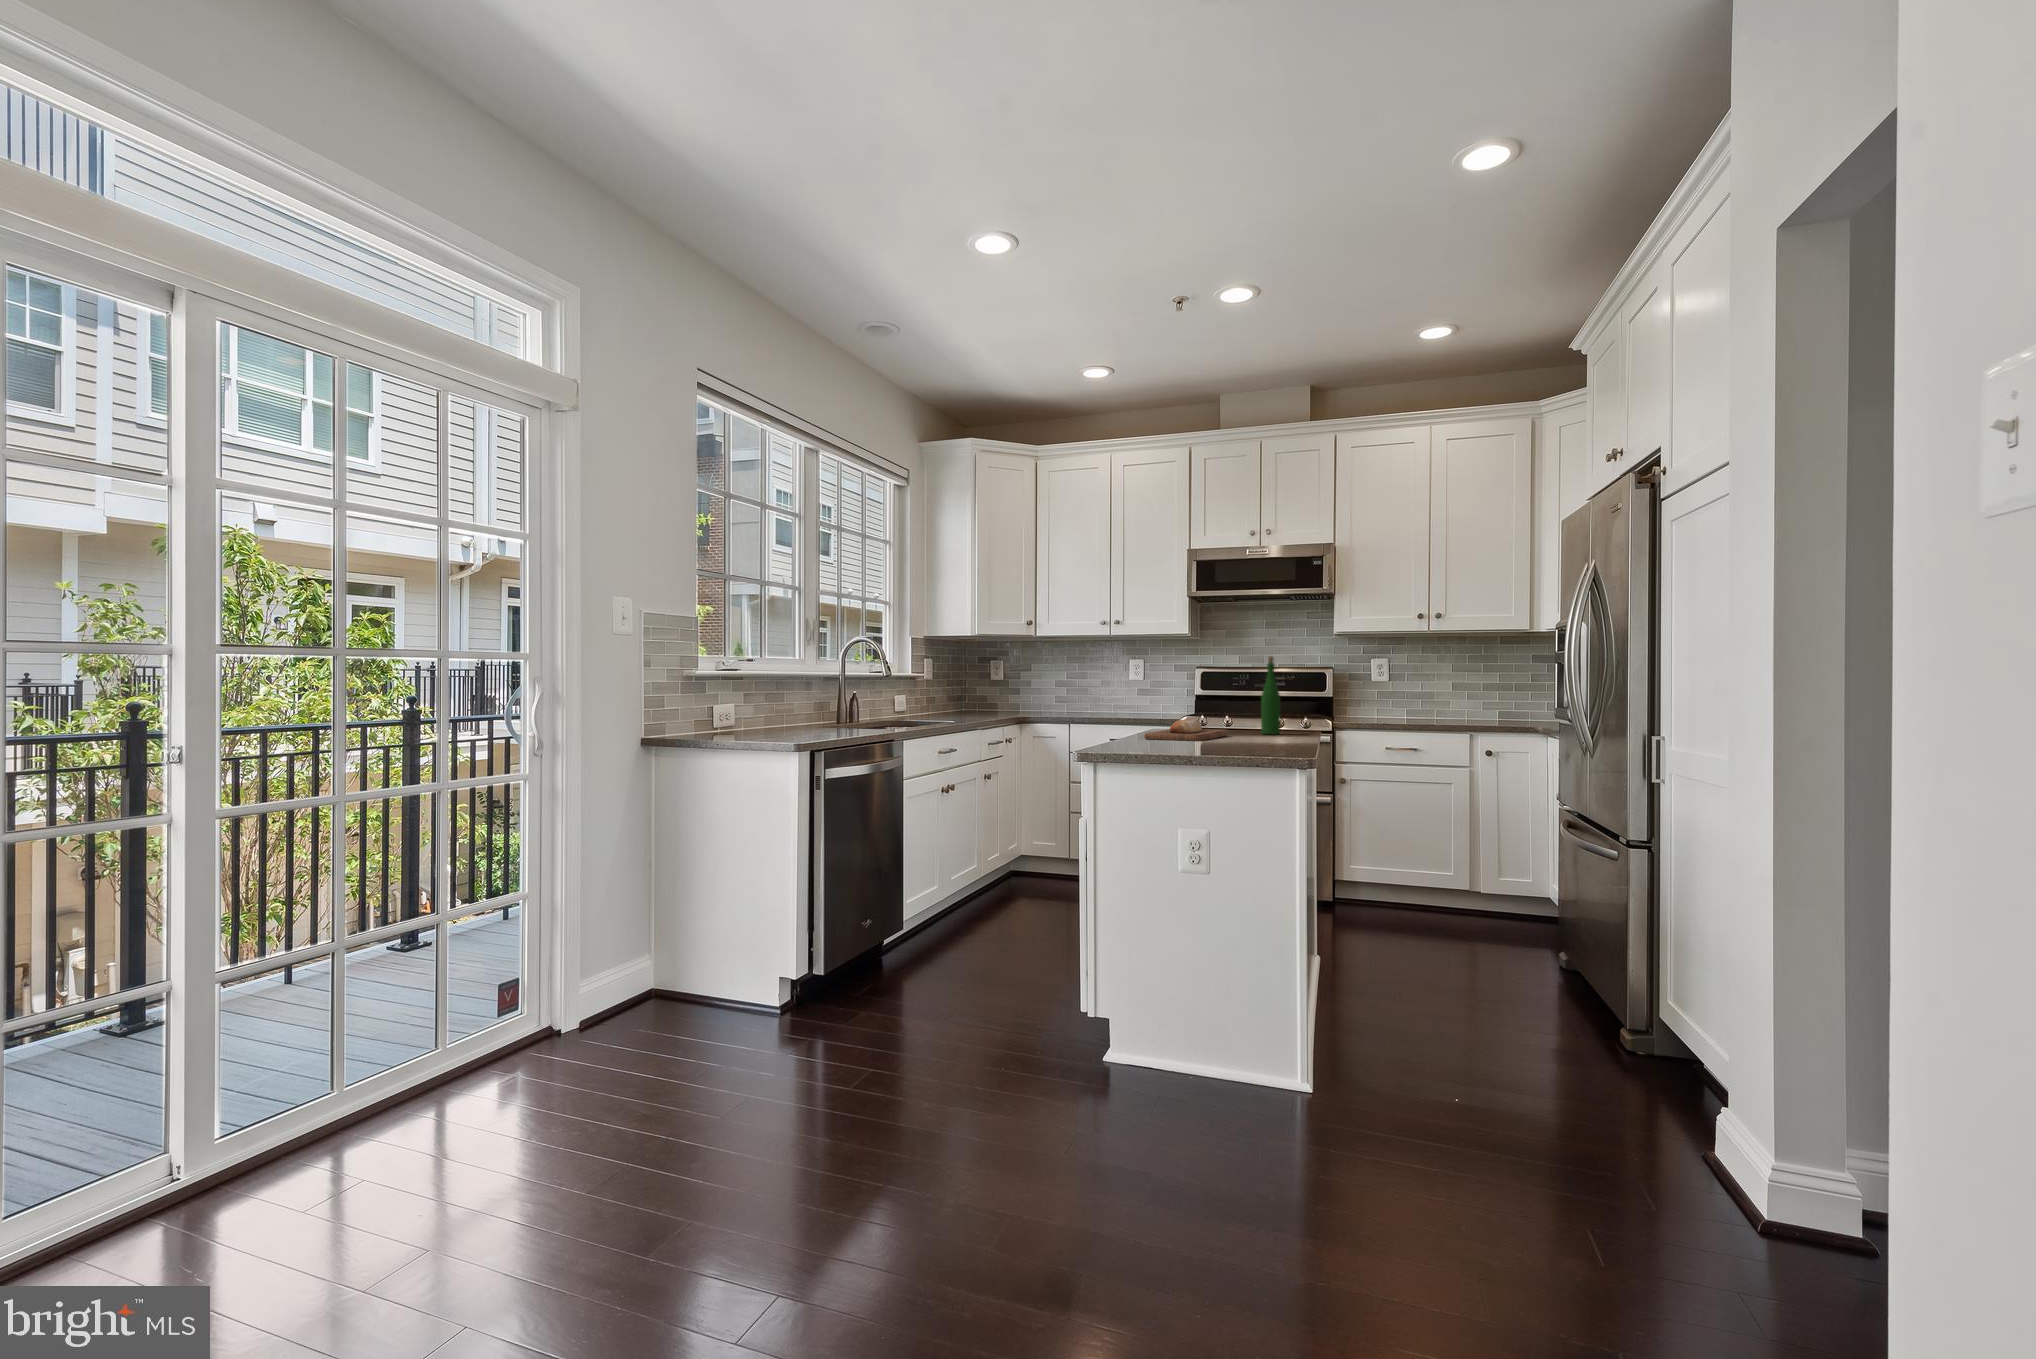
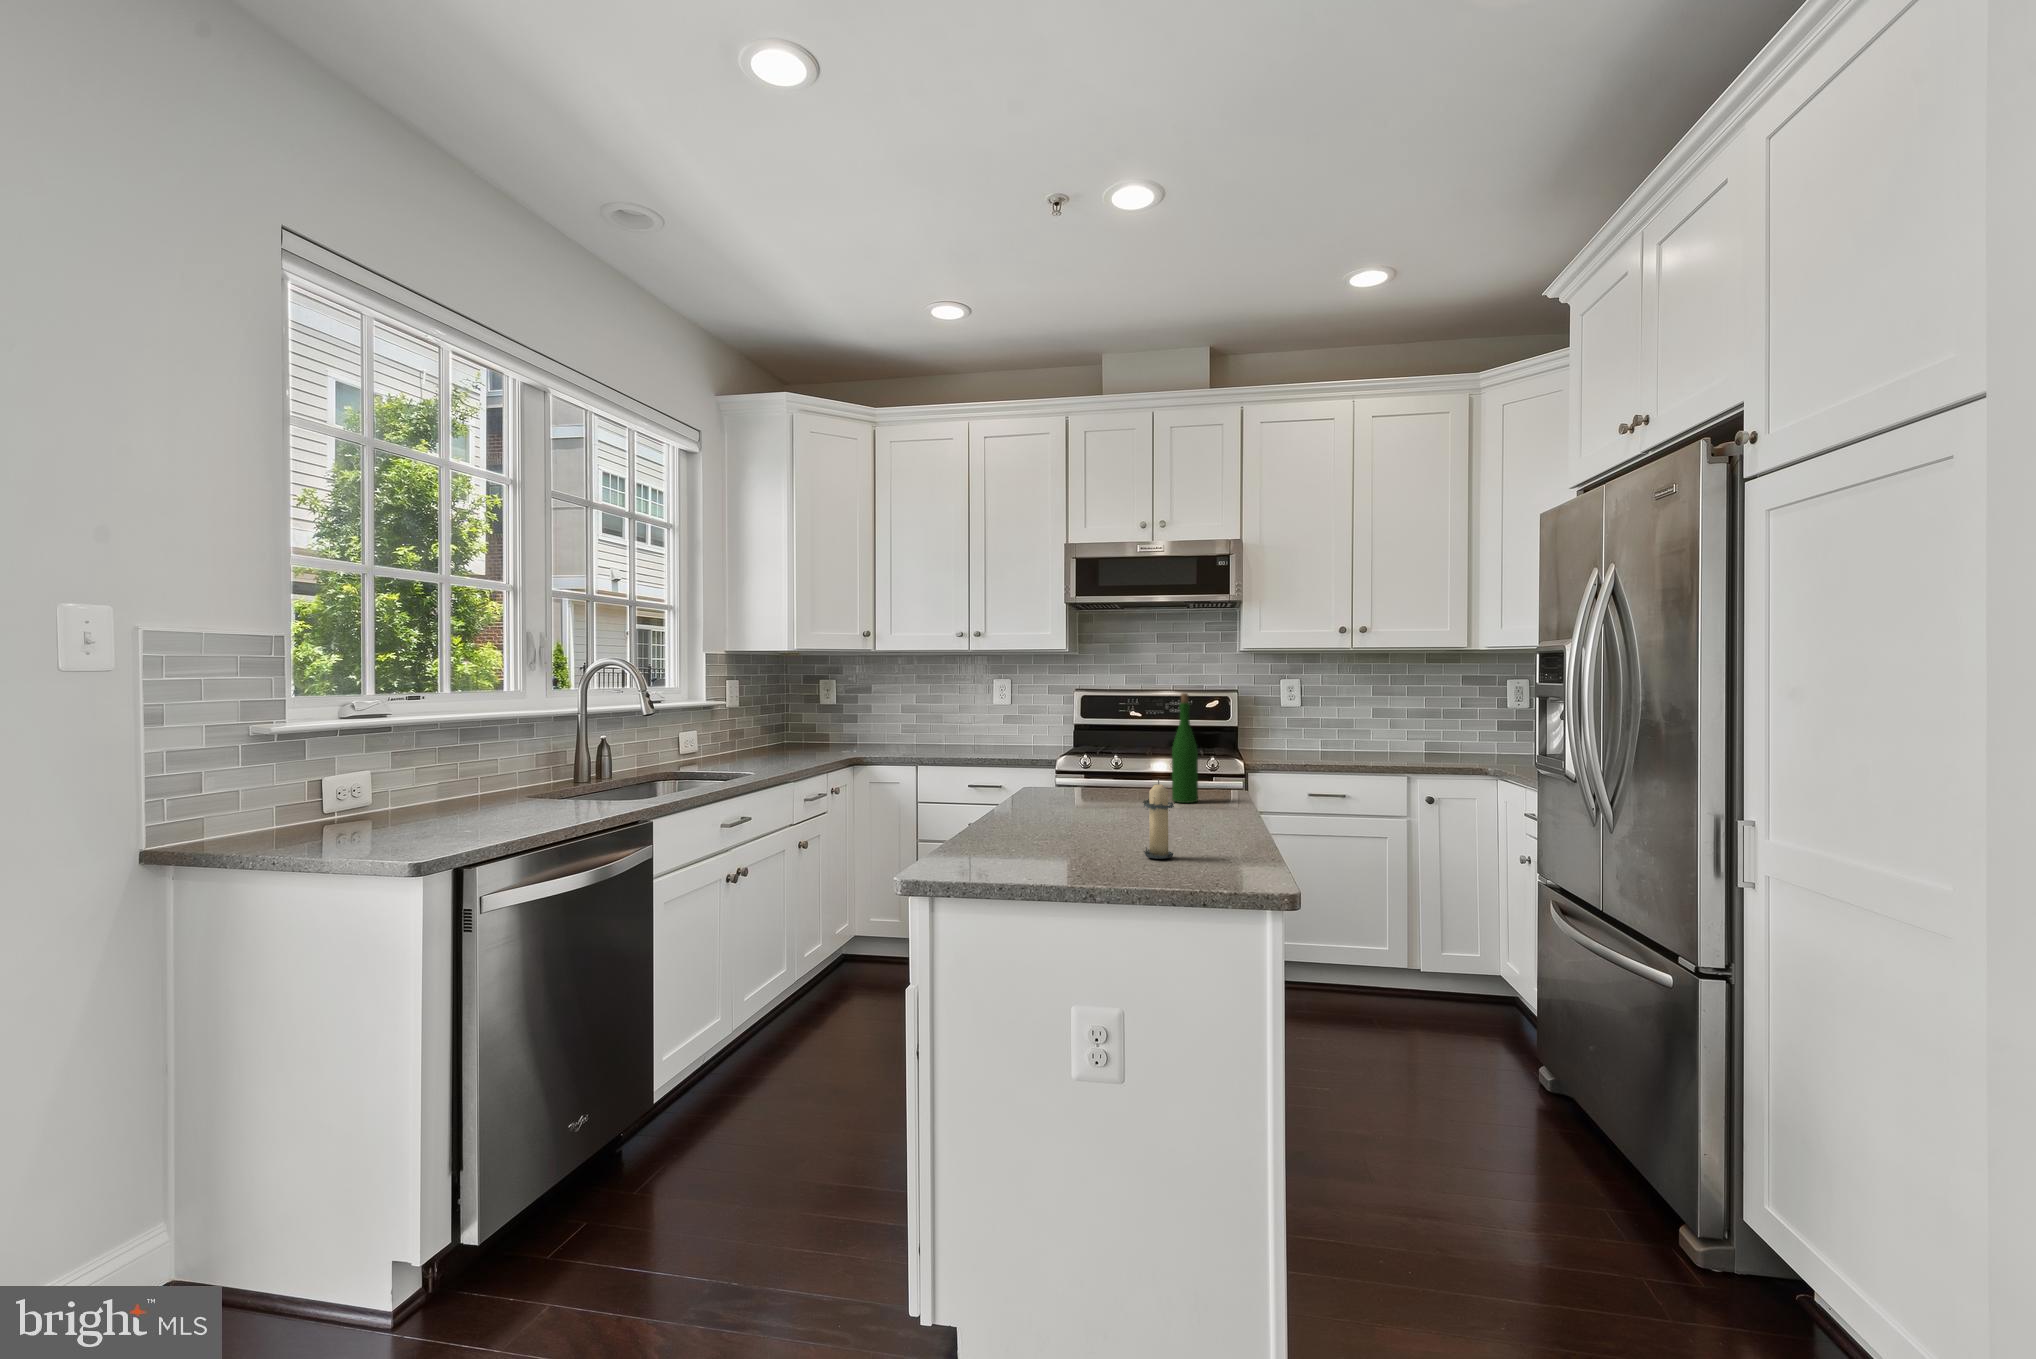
candle: none [1226,698,1250,748] -> present [1143,779,1175,859]
bread loaf: present [1144,718,1228,741] -> none [1011,787,1129,830]

